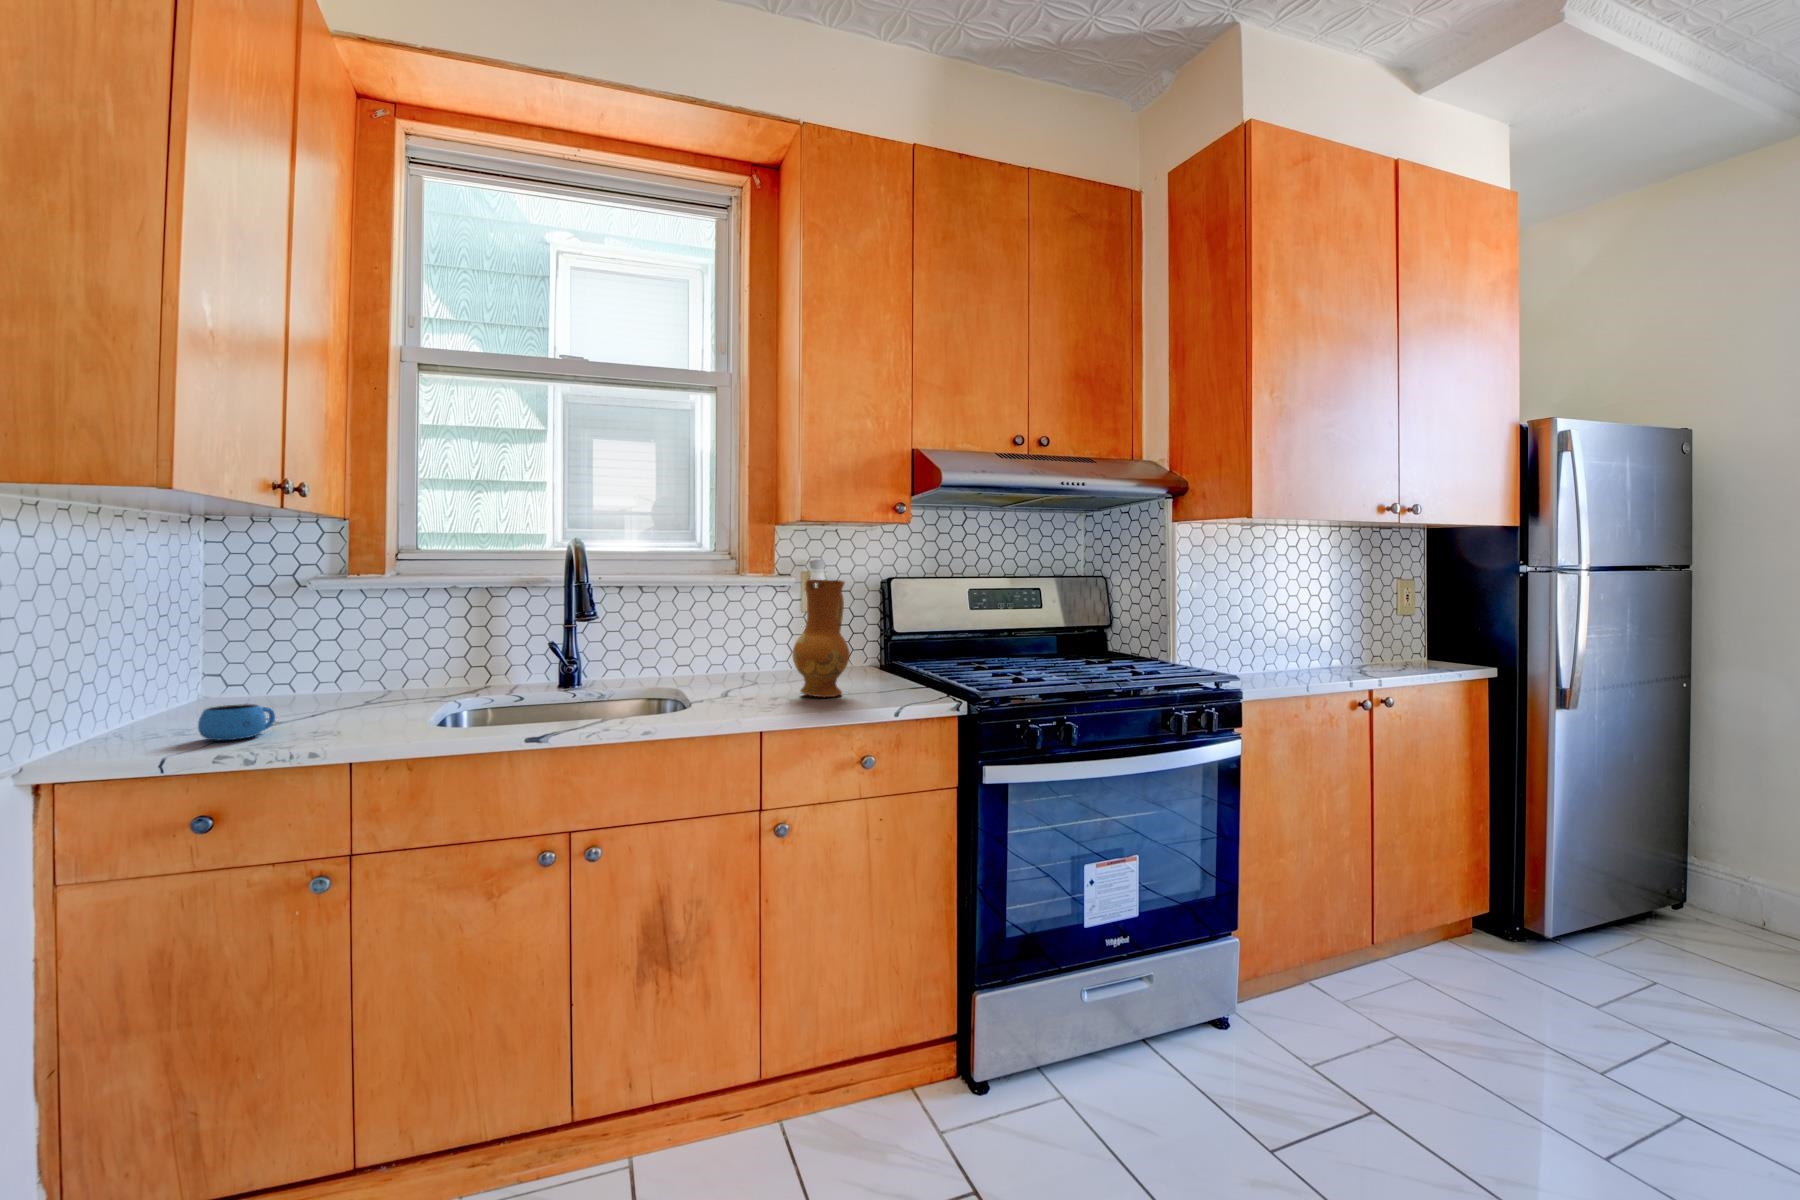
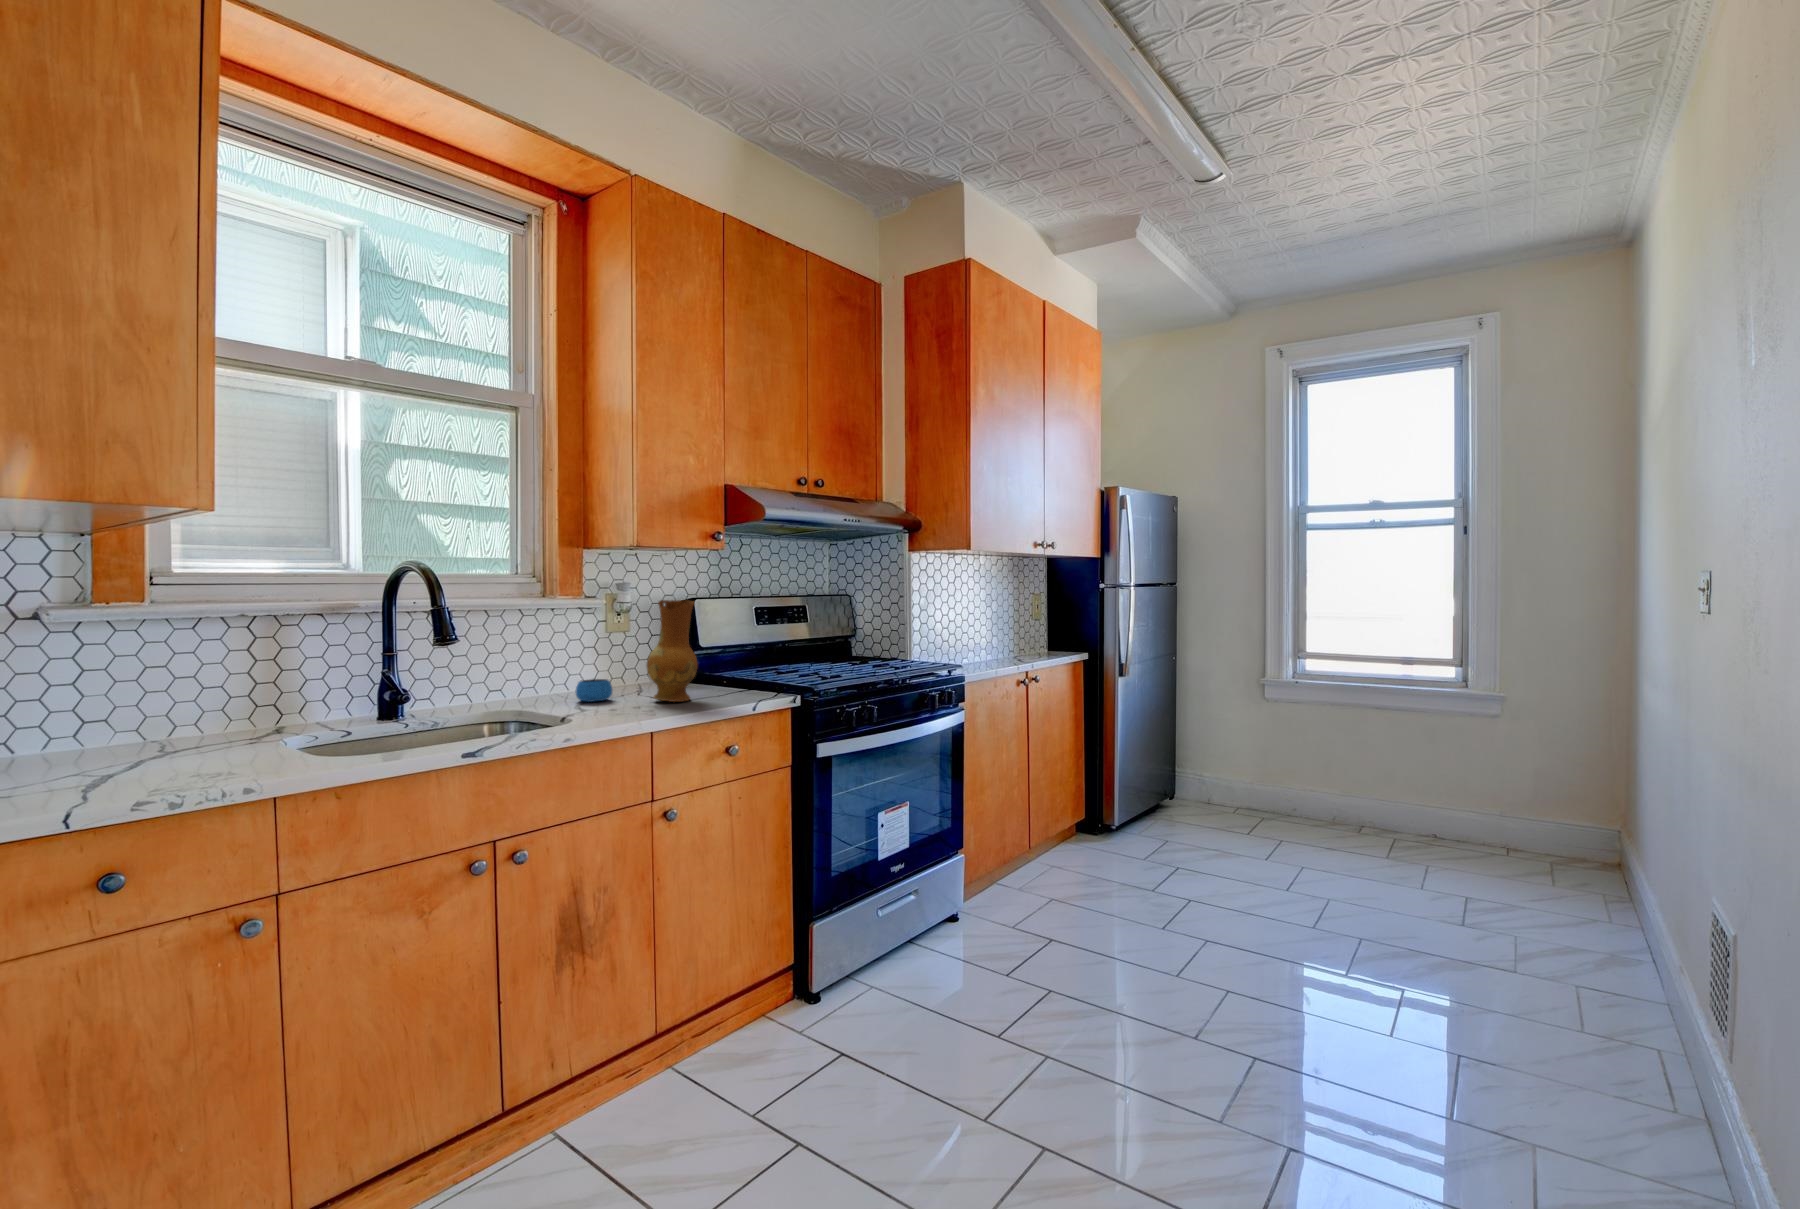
mug: present [198,704,275,740] -> present [575,679,612,702]

